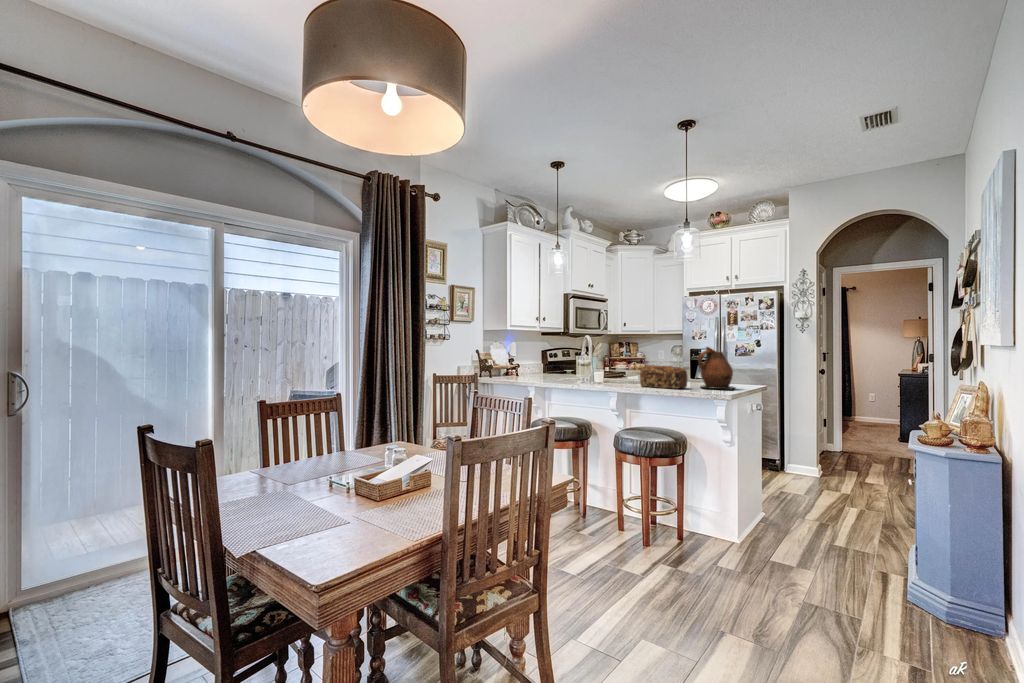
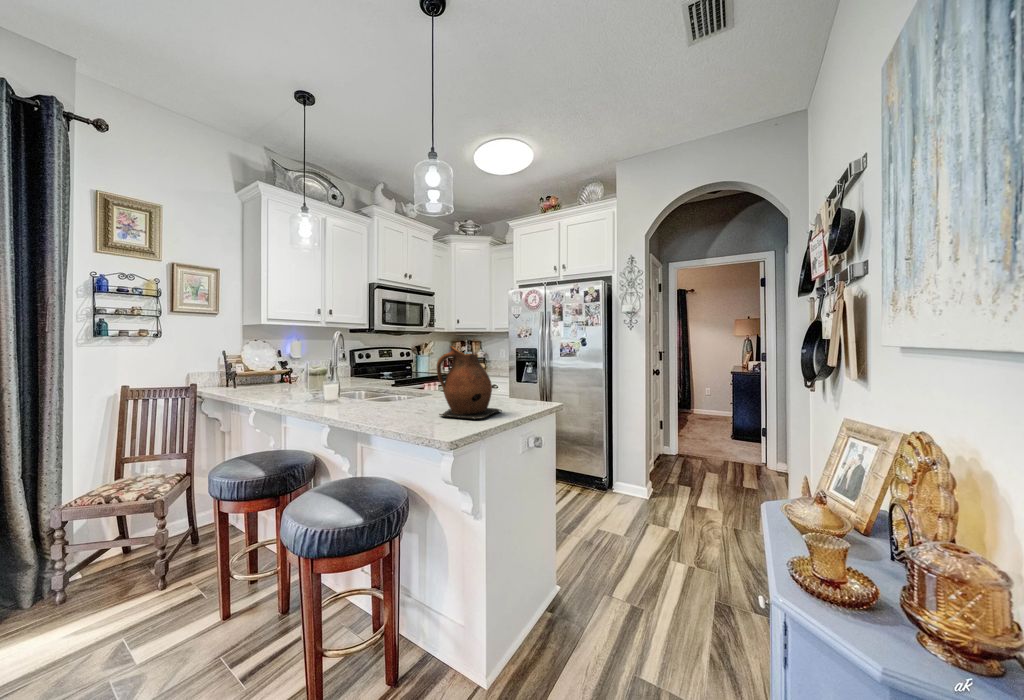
bread loaf: present [640,365,687,389] -> none [342,377,418,420]

